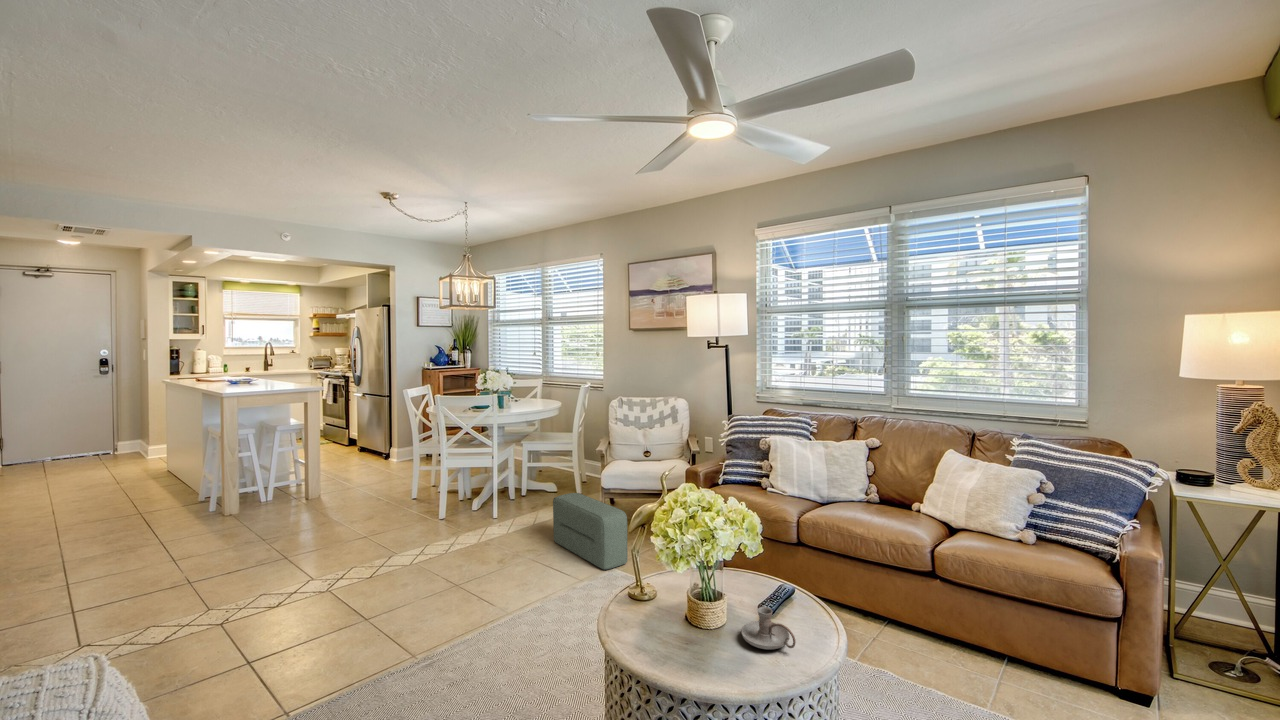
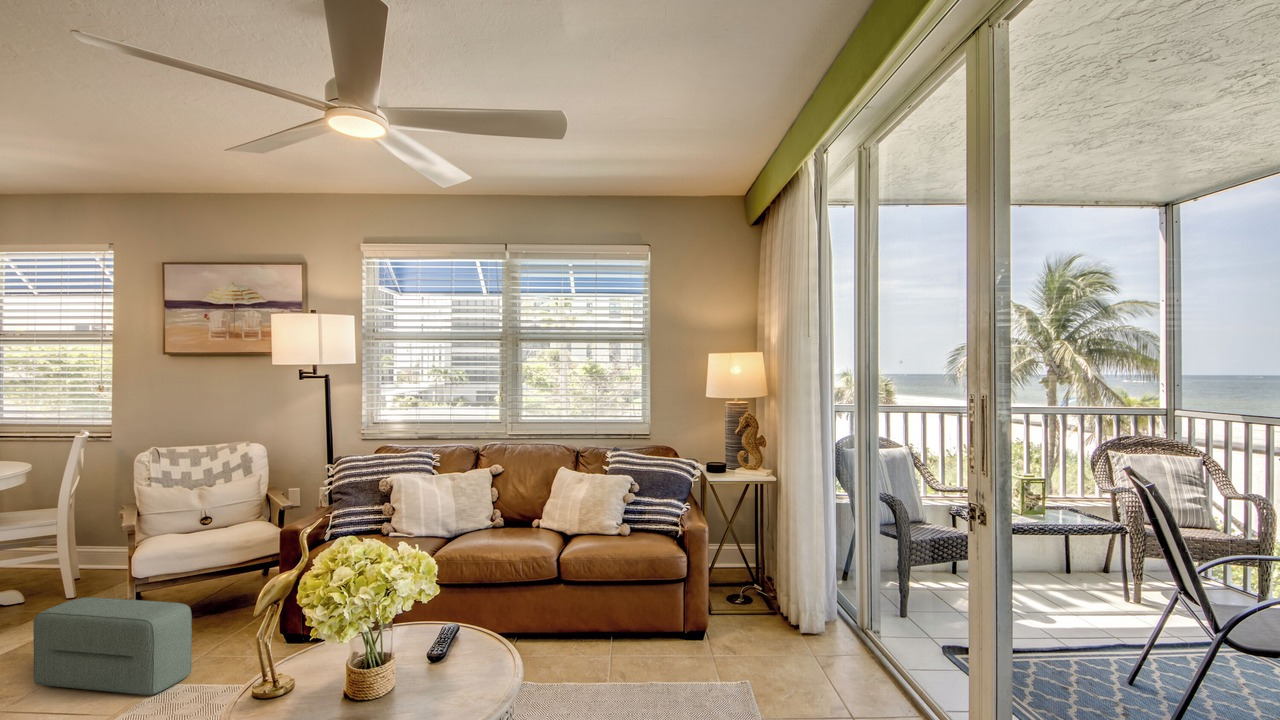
candle holder: present [741,607,796,649] -> none [419,649,480,693]

